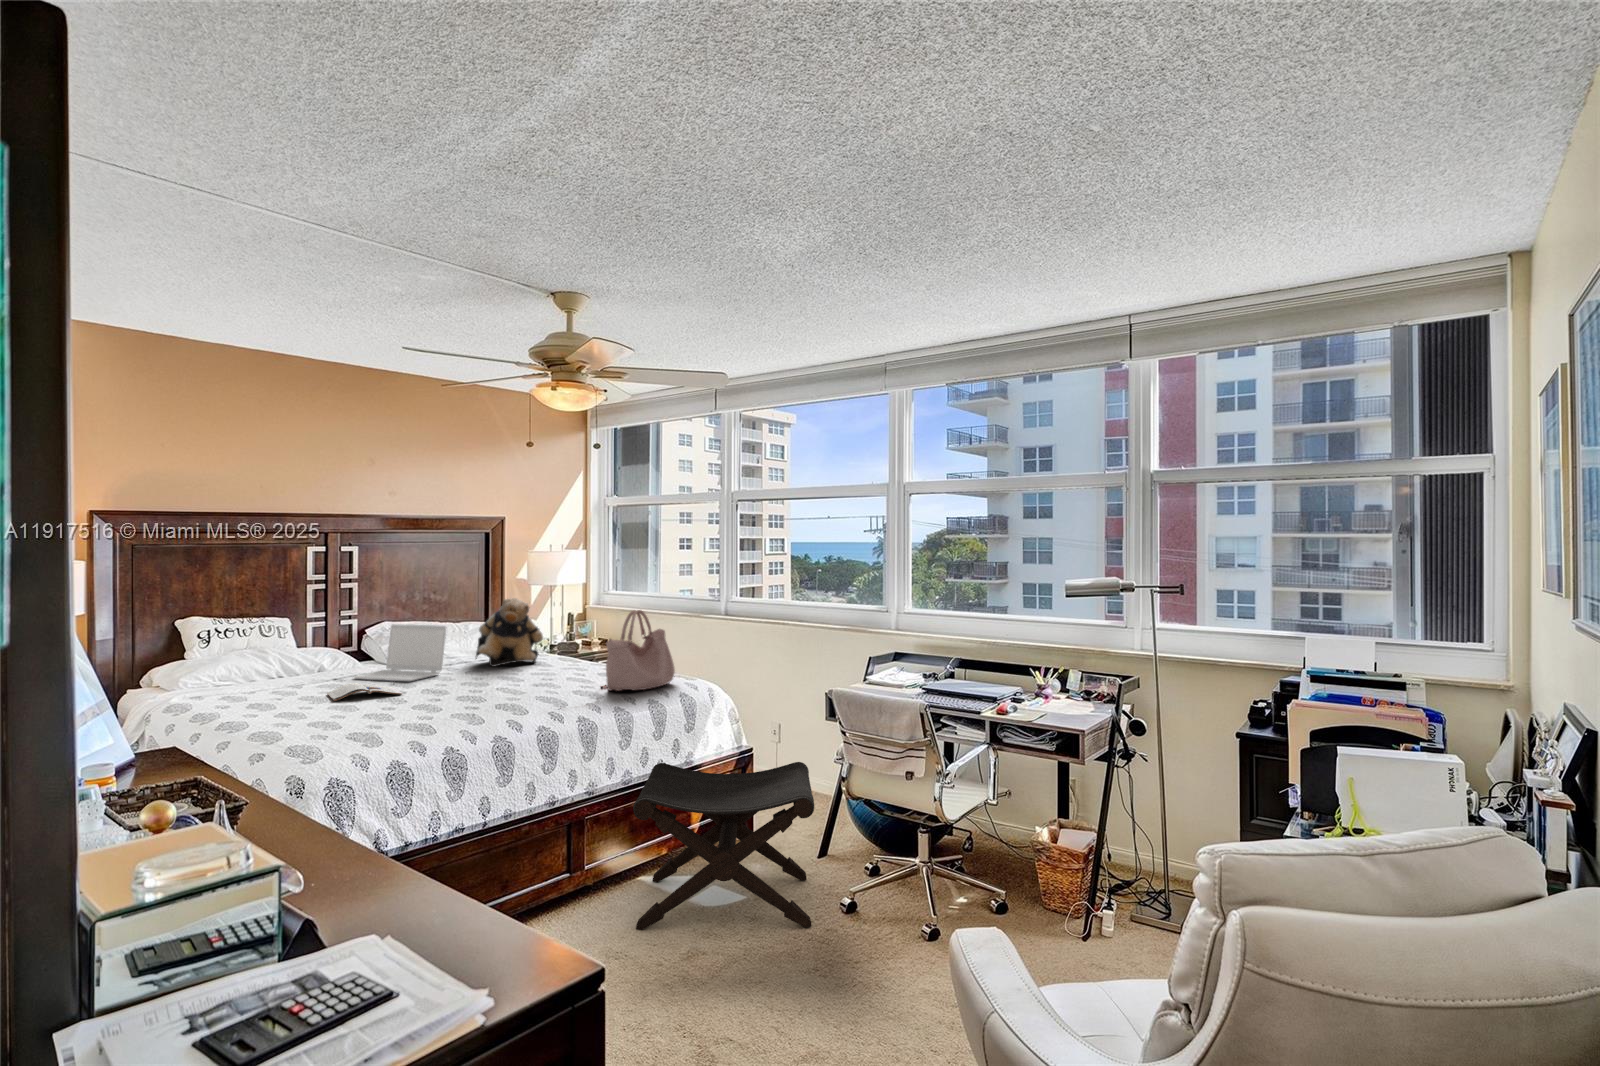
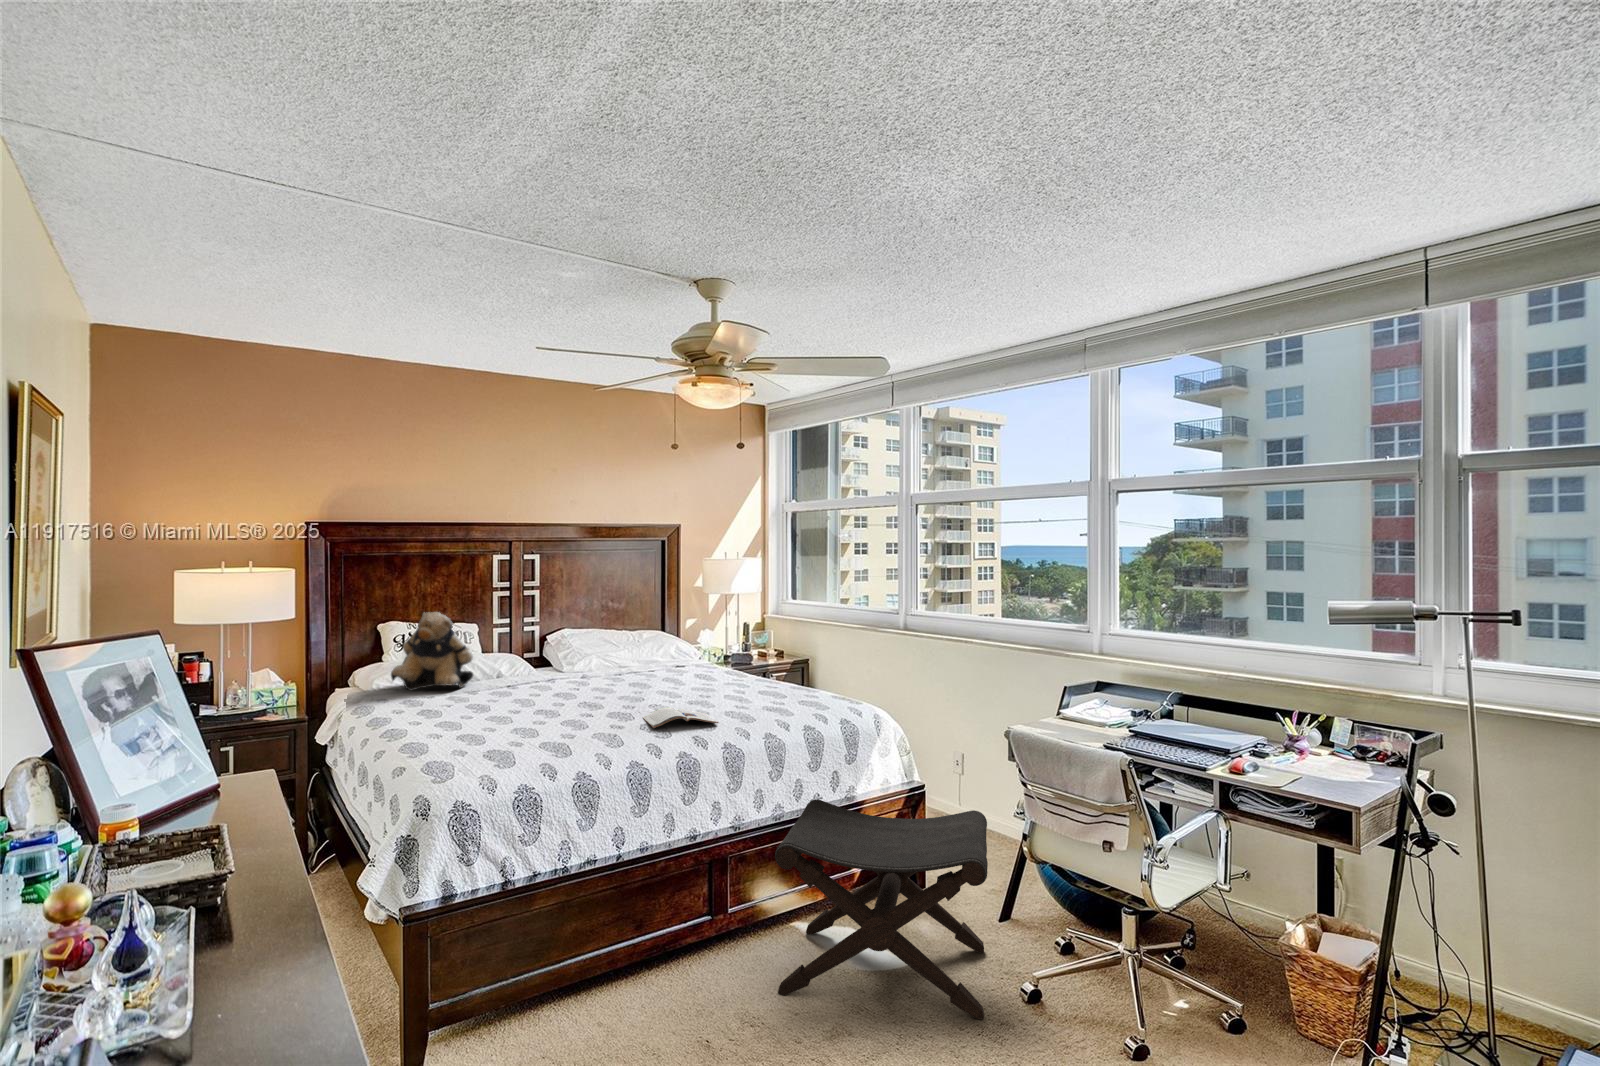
teddy bear: present [476,598,543,667] -> present [391,612,473,690]
handbag: present [606,610,675,691] -> none [762,625,839,715]
laptop: present [354,624,446,681] -> none [519,632,608,692]
magazine: present [327,683,402,701] -> present [643,707,719,728]

